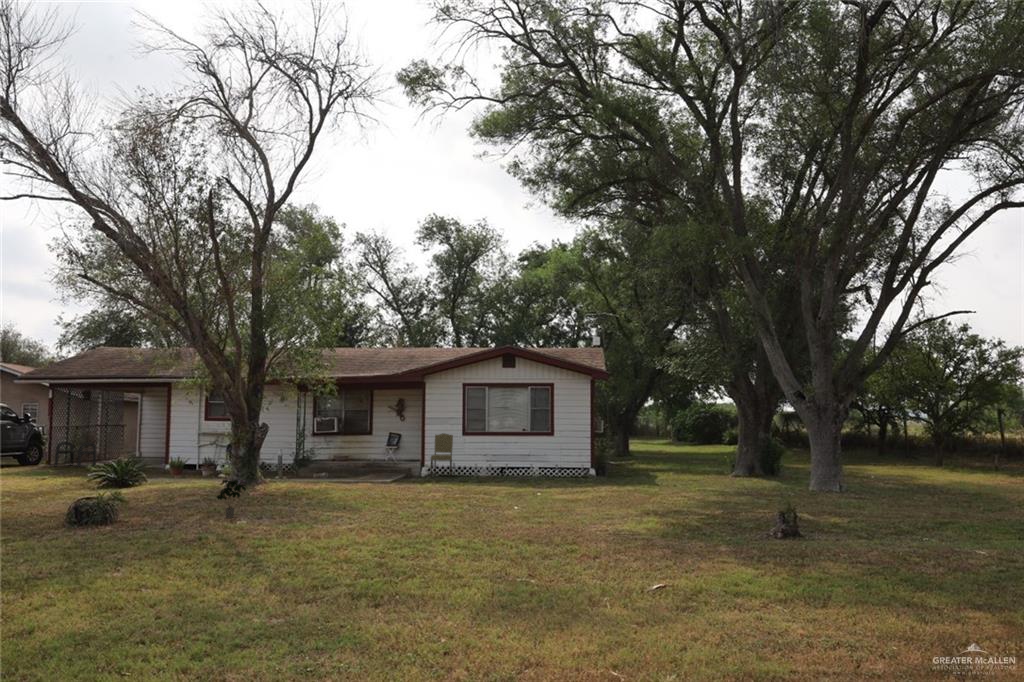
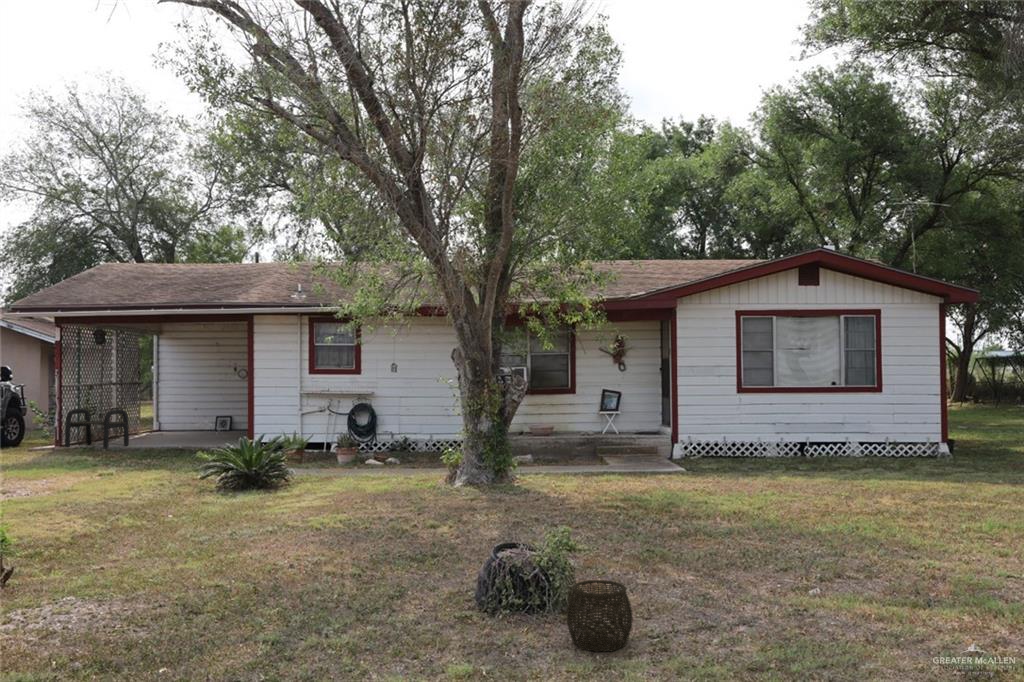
chair: present [430,433,453,477] -> none [696,391,738,461]
potted plant: present [217,480,246,518] -> none [704,540,792,636]
woven basket: none [149,494,178,519] -> present [567,580,632,652]

